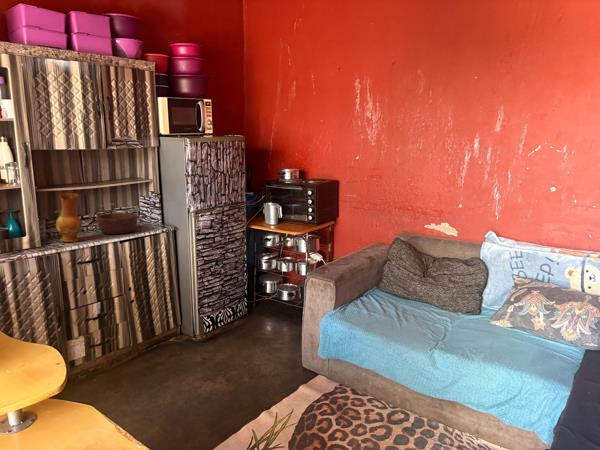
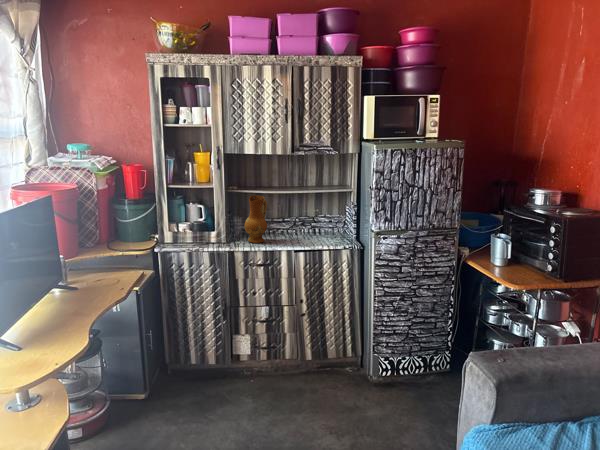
wooden bowl: present [96,213,138,234] -> none [289,219,329,243]

